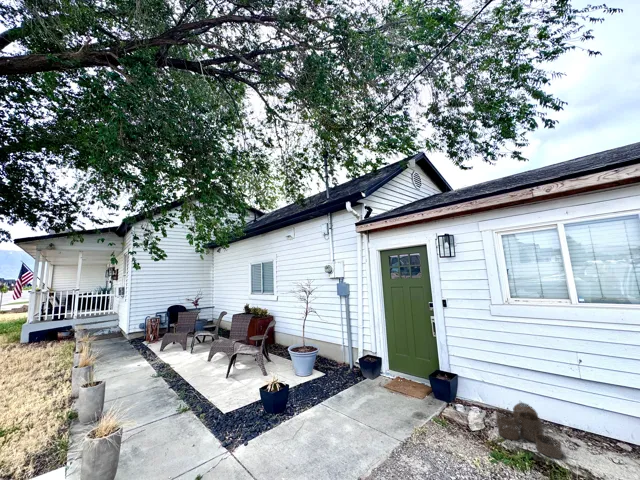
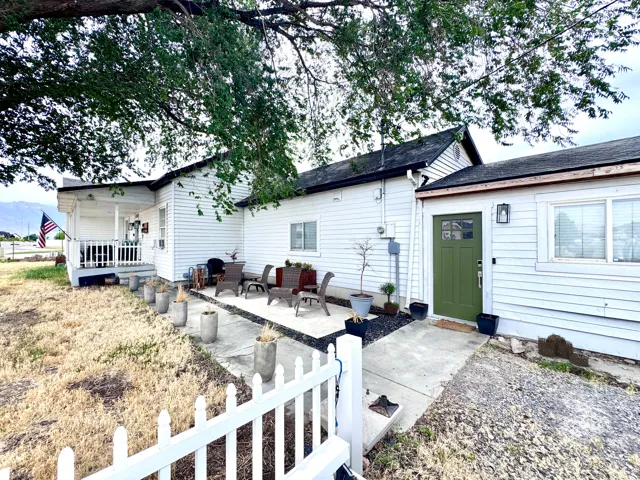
potted tree: none [322,327,350,371] -> present [379,283,399,314]

